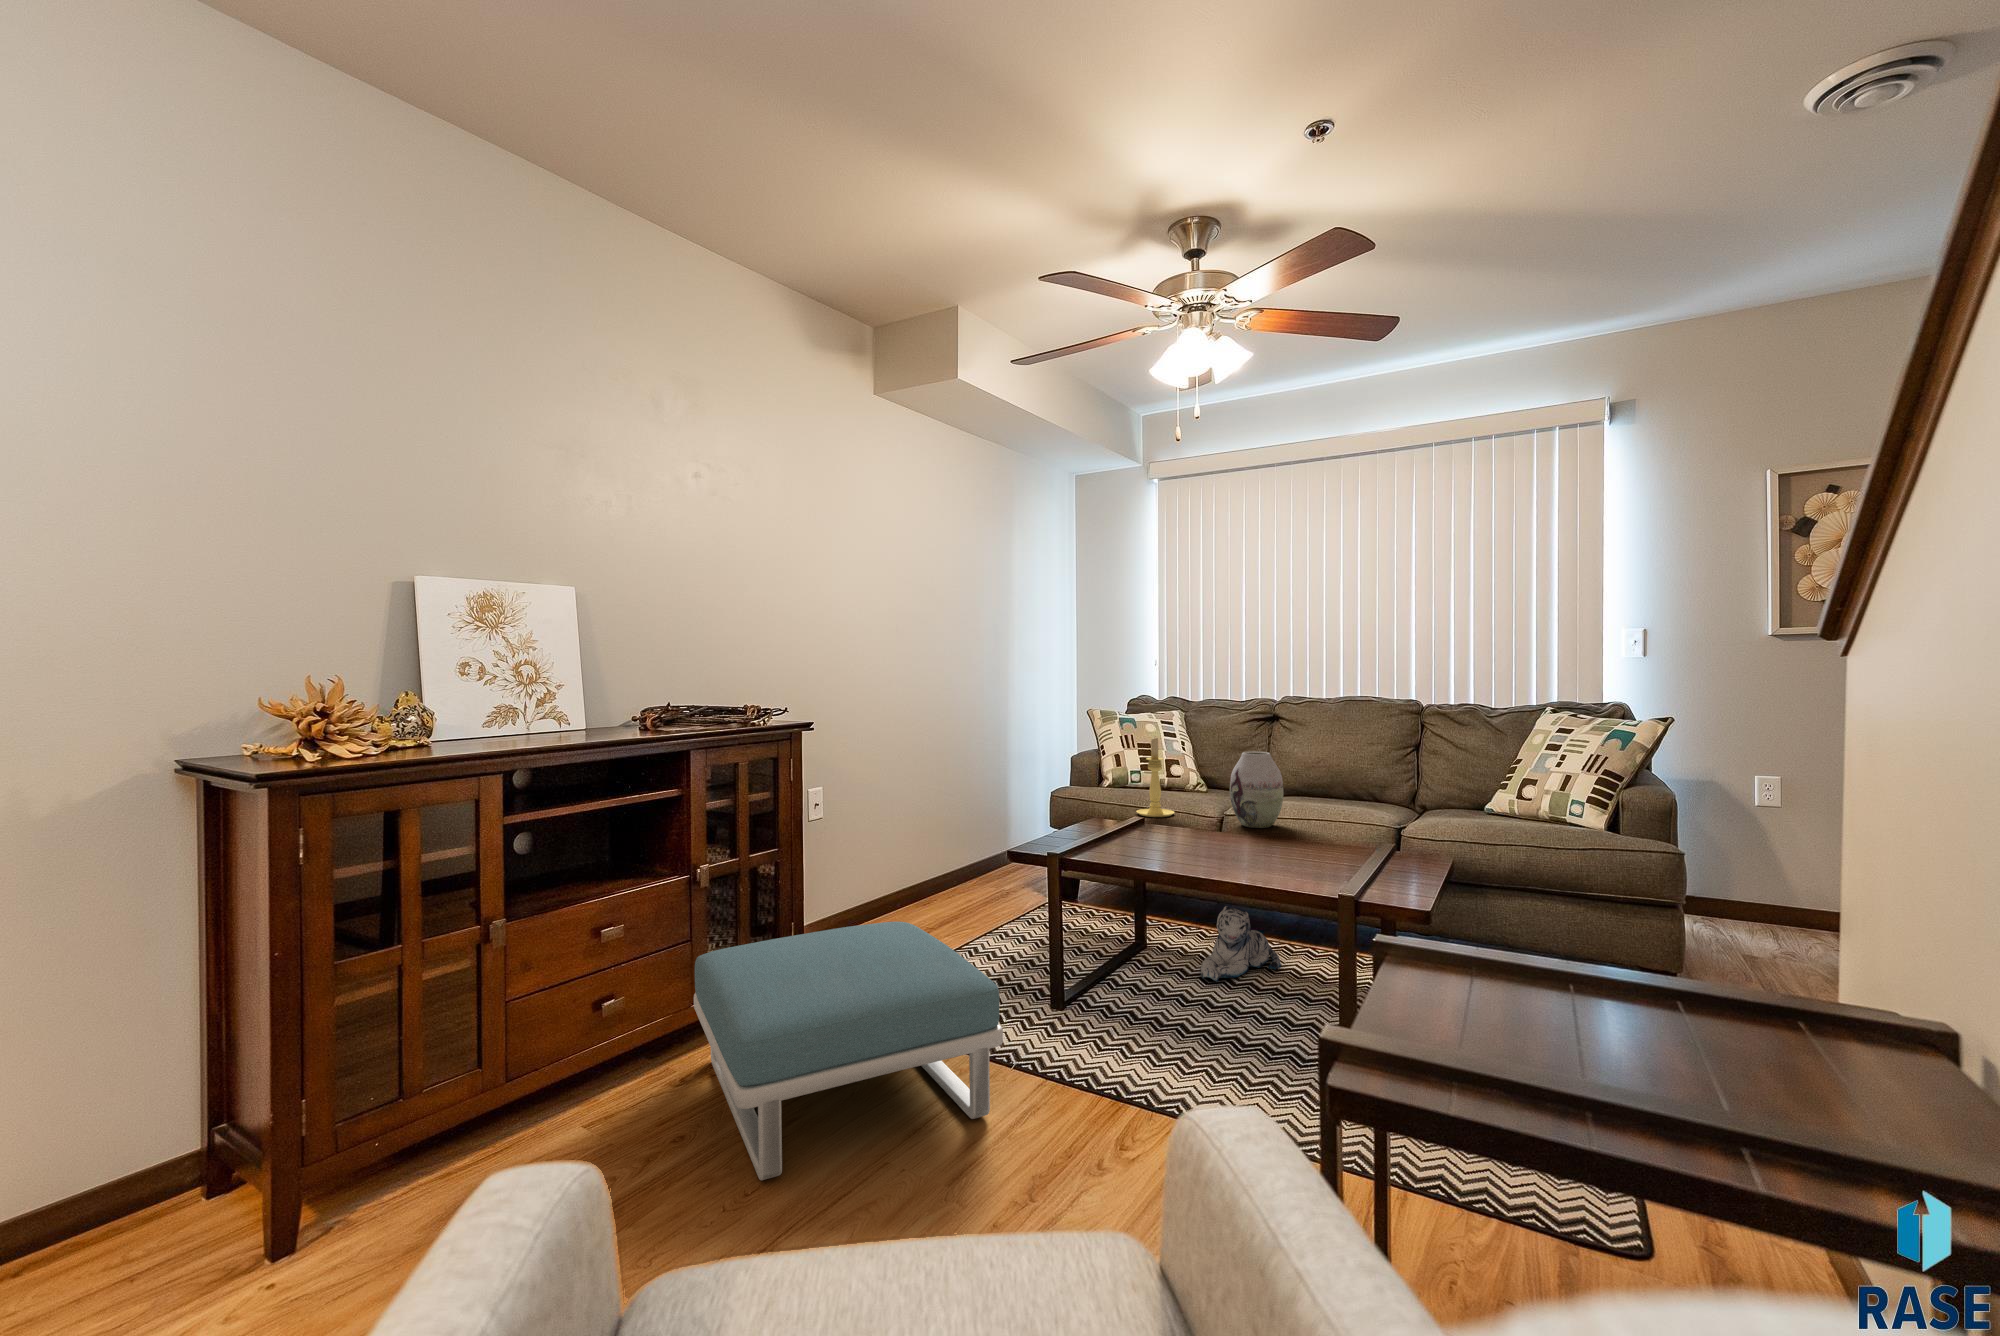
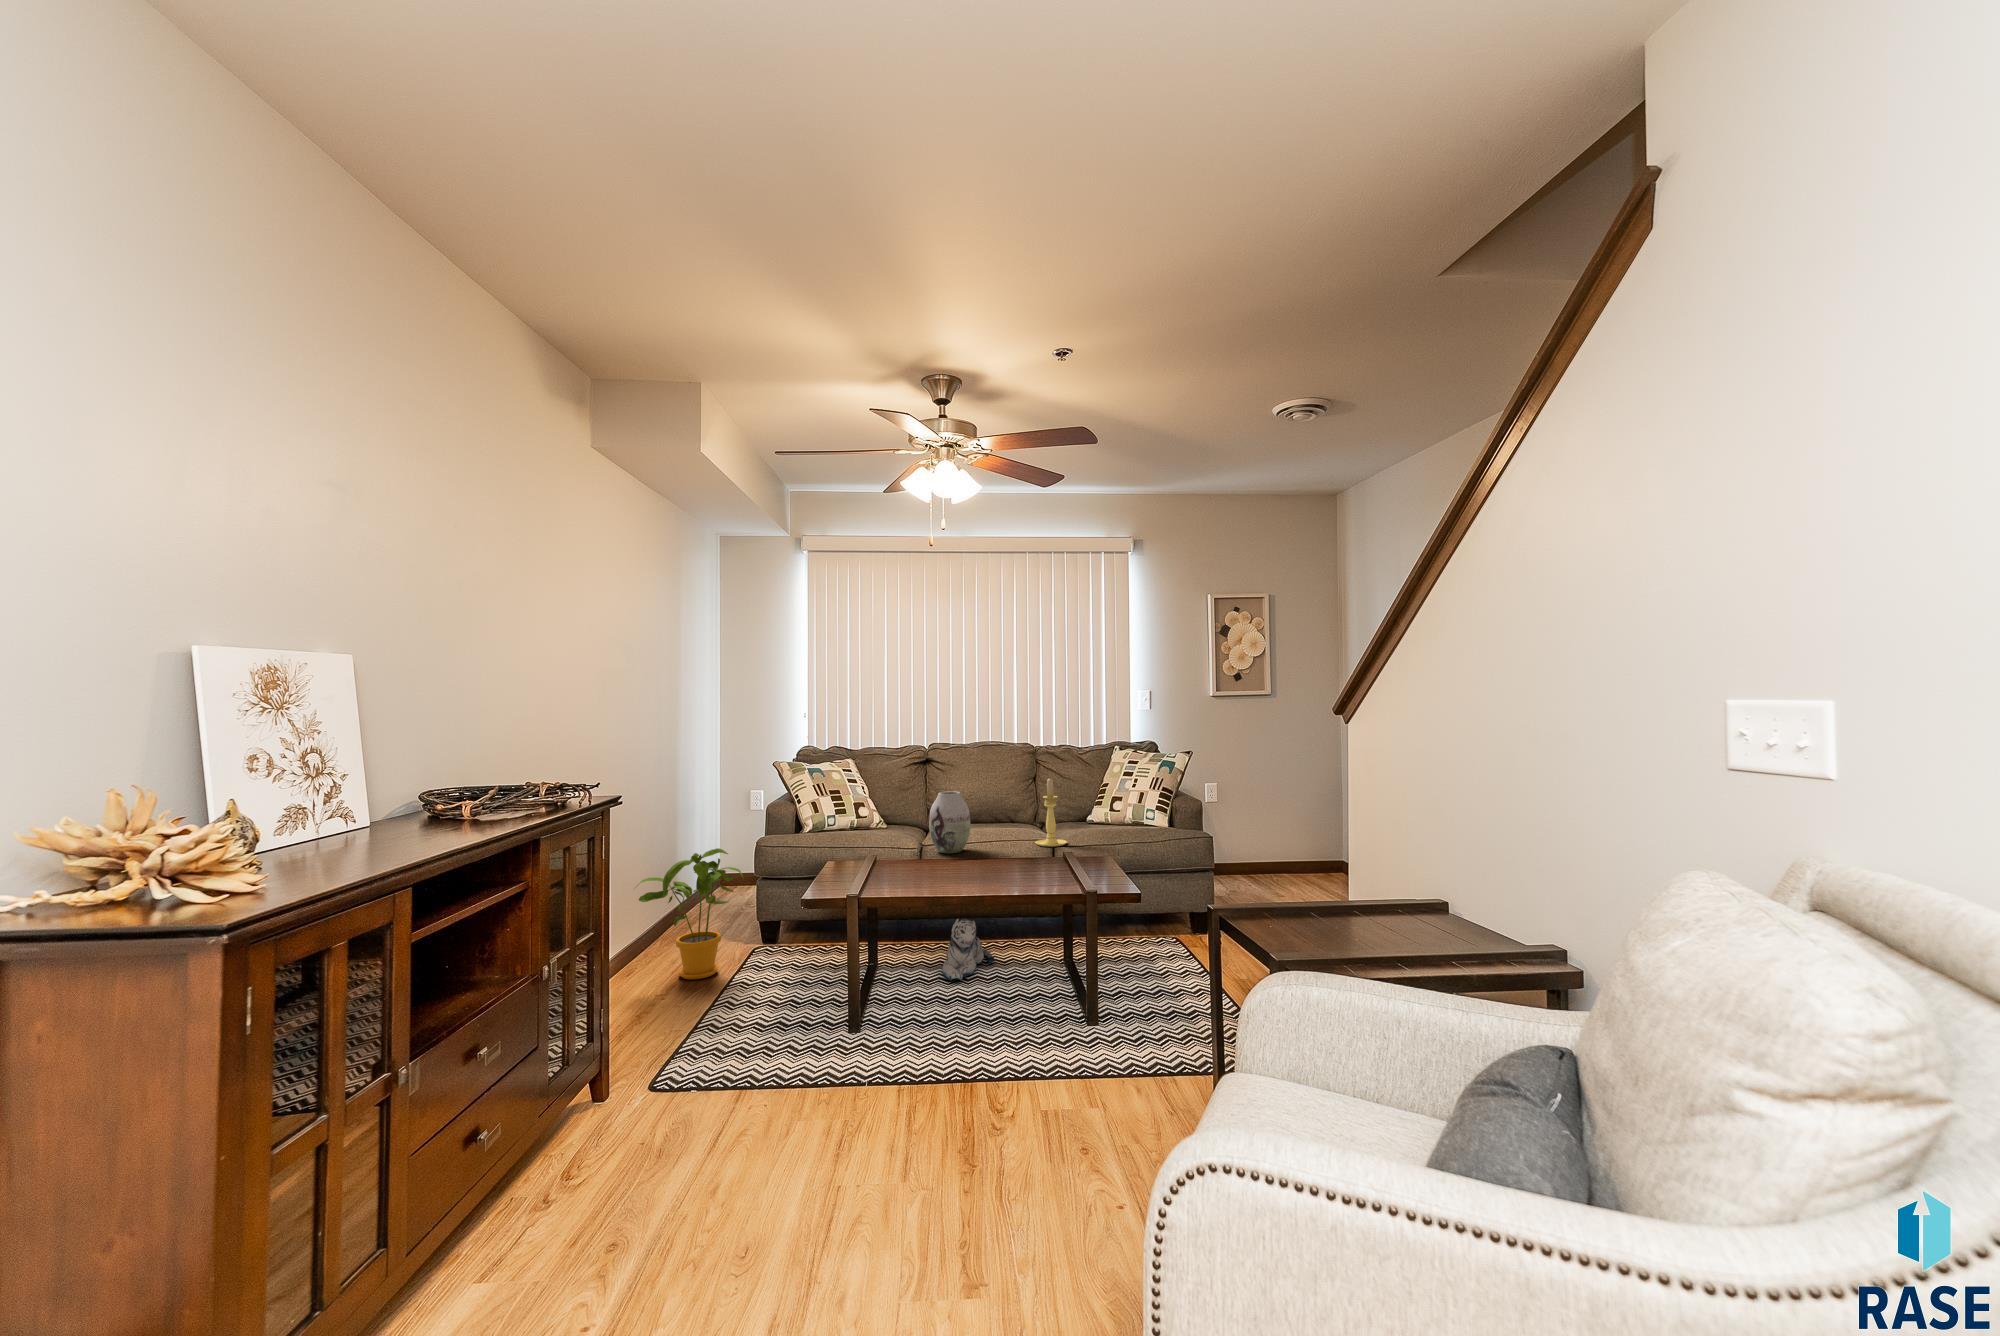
candle holder: present [1136,737,1174,817] -> present [1035,779,1067,847]
house plant: none [910,790,1011,920] -> present [636,848,743,979]
footstool: present [694,922,1003,1180] -> none [553,981,898,1244]

